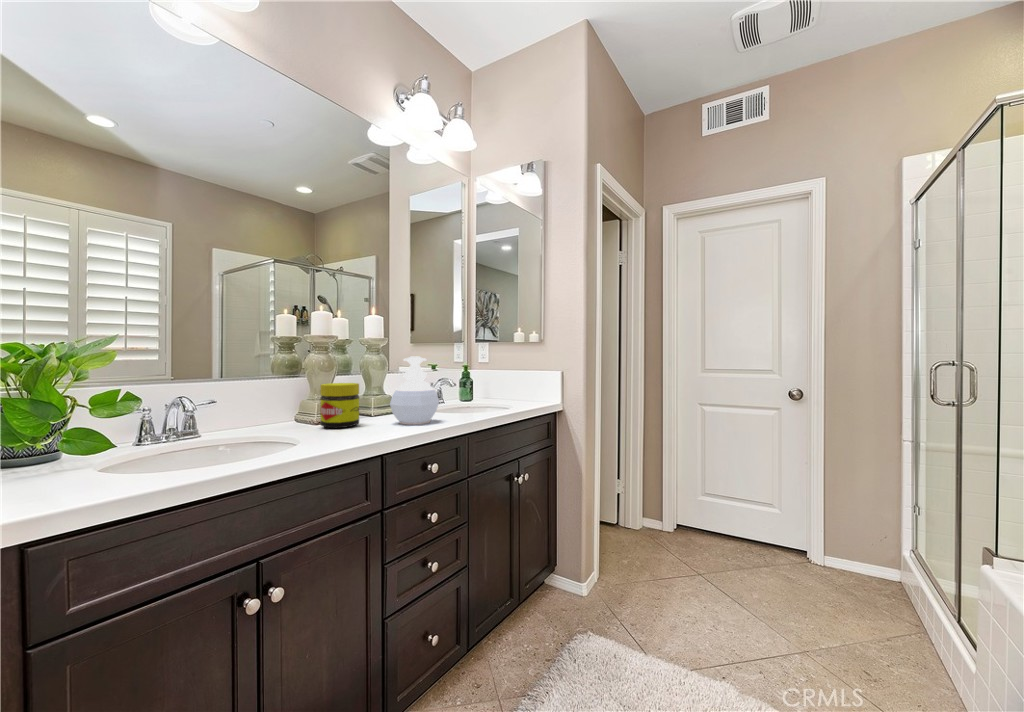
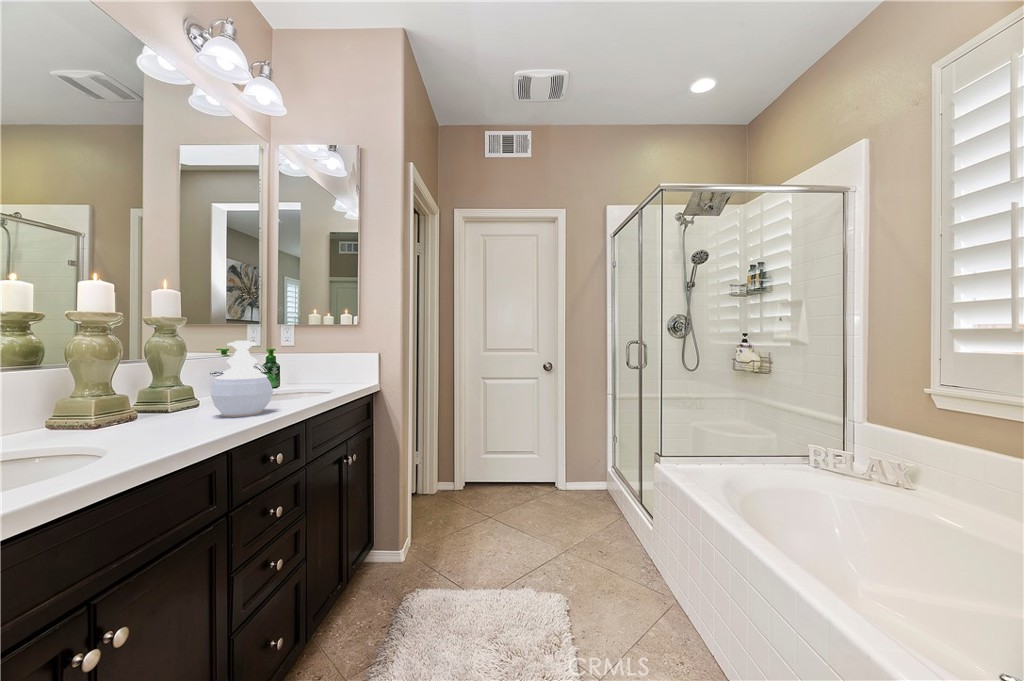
jar: present [320,383,359,428] -> none [106,373,166,431]

